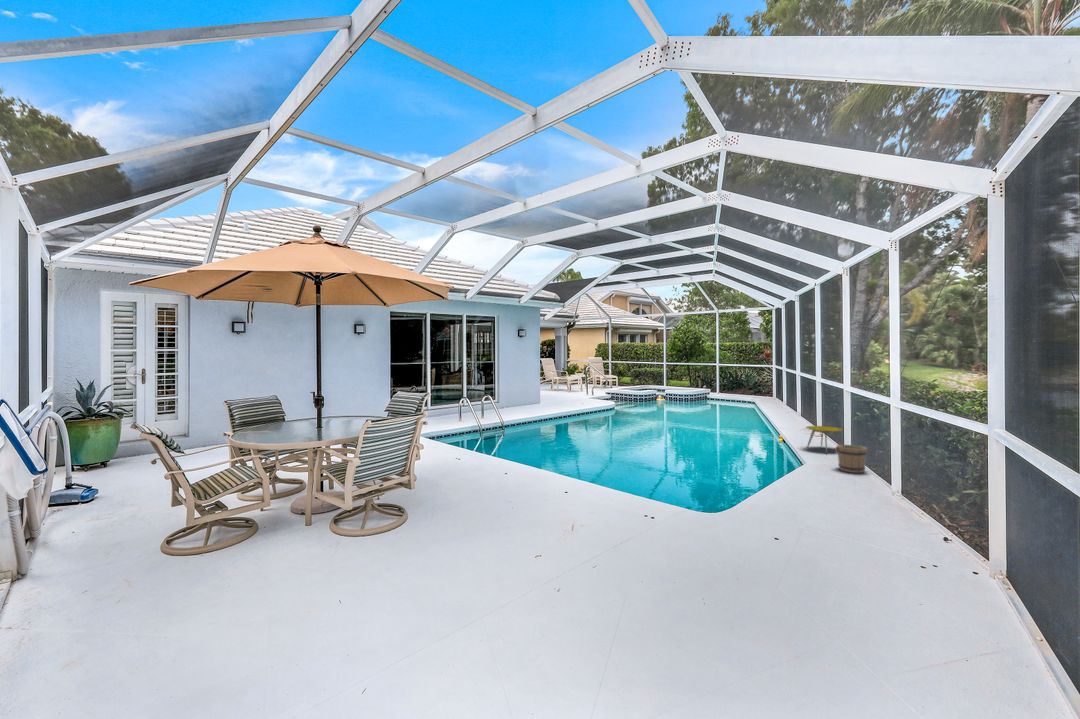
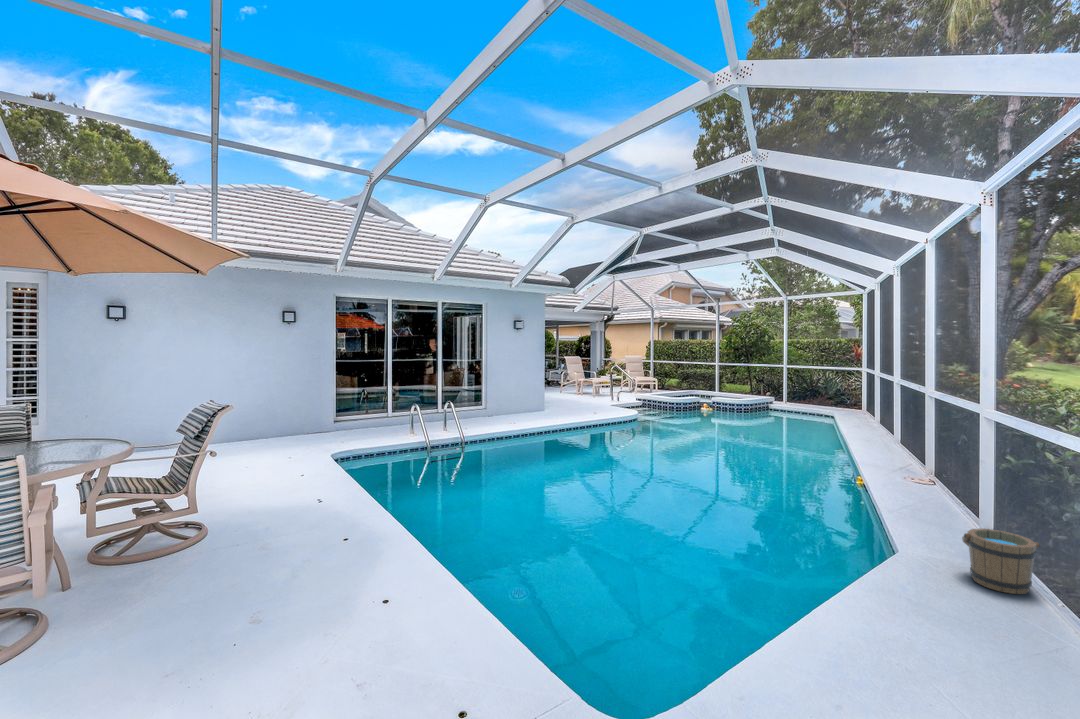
side table: present [806,426,842,454] -> none [903,475,976,532]

